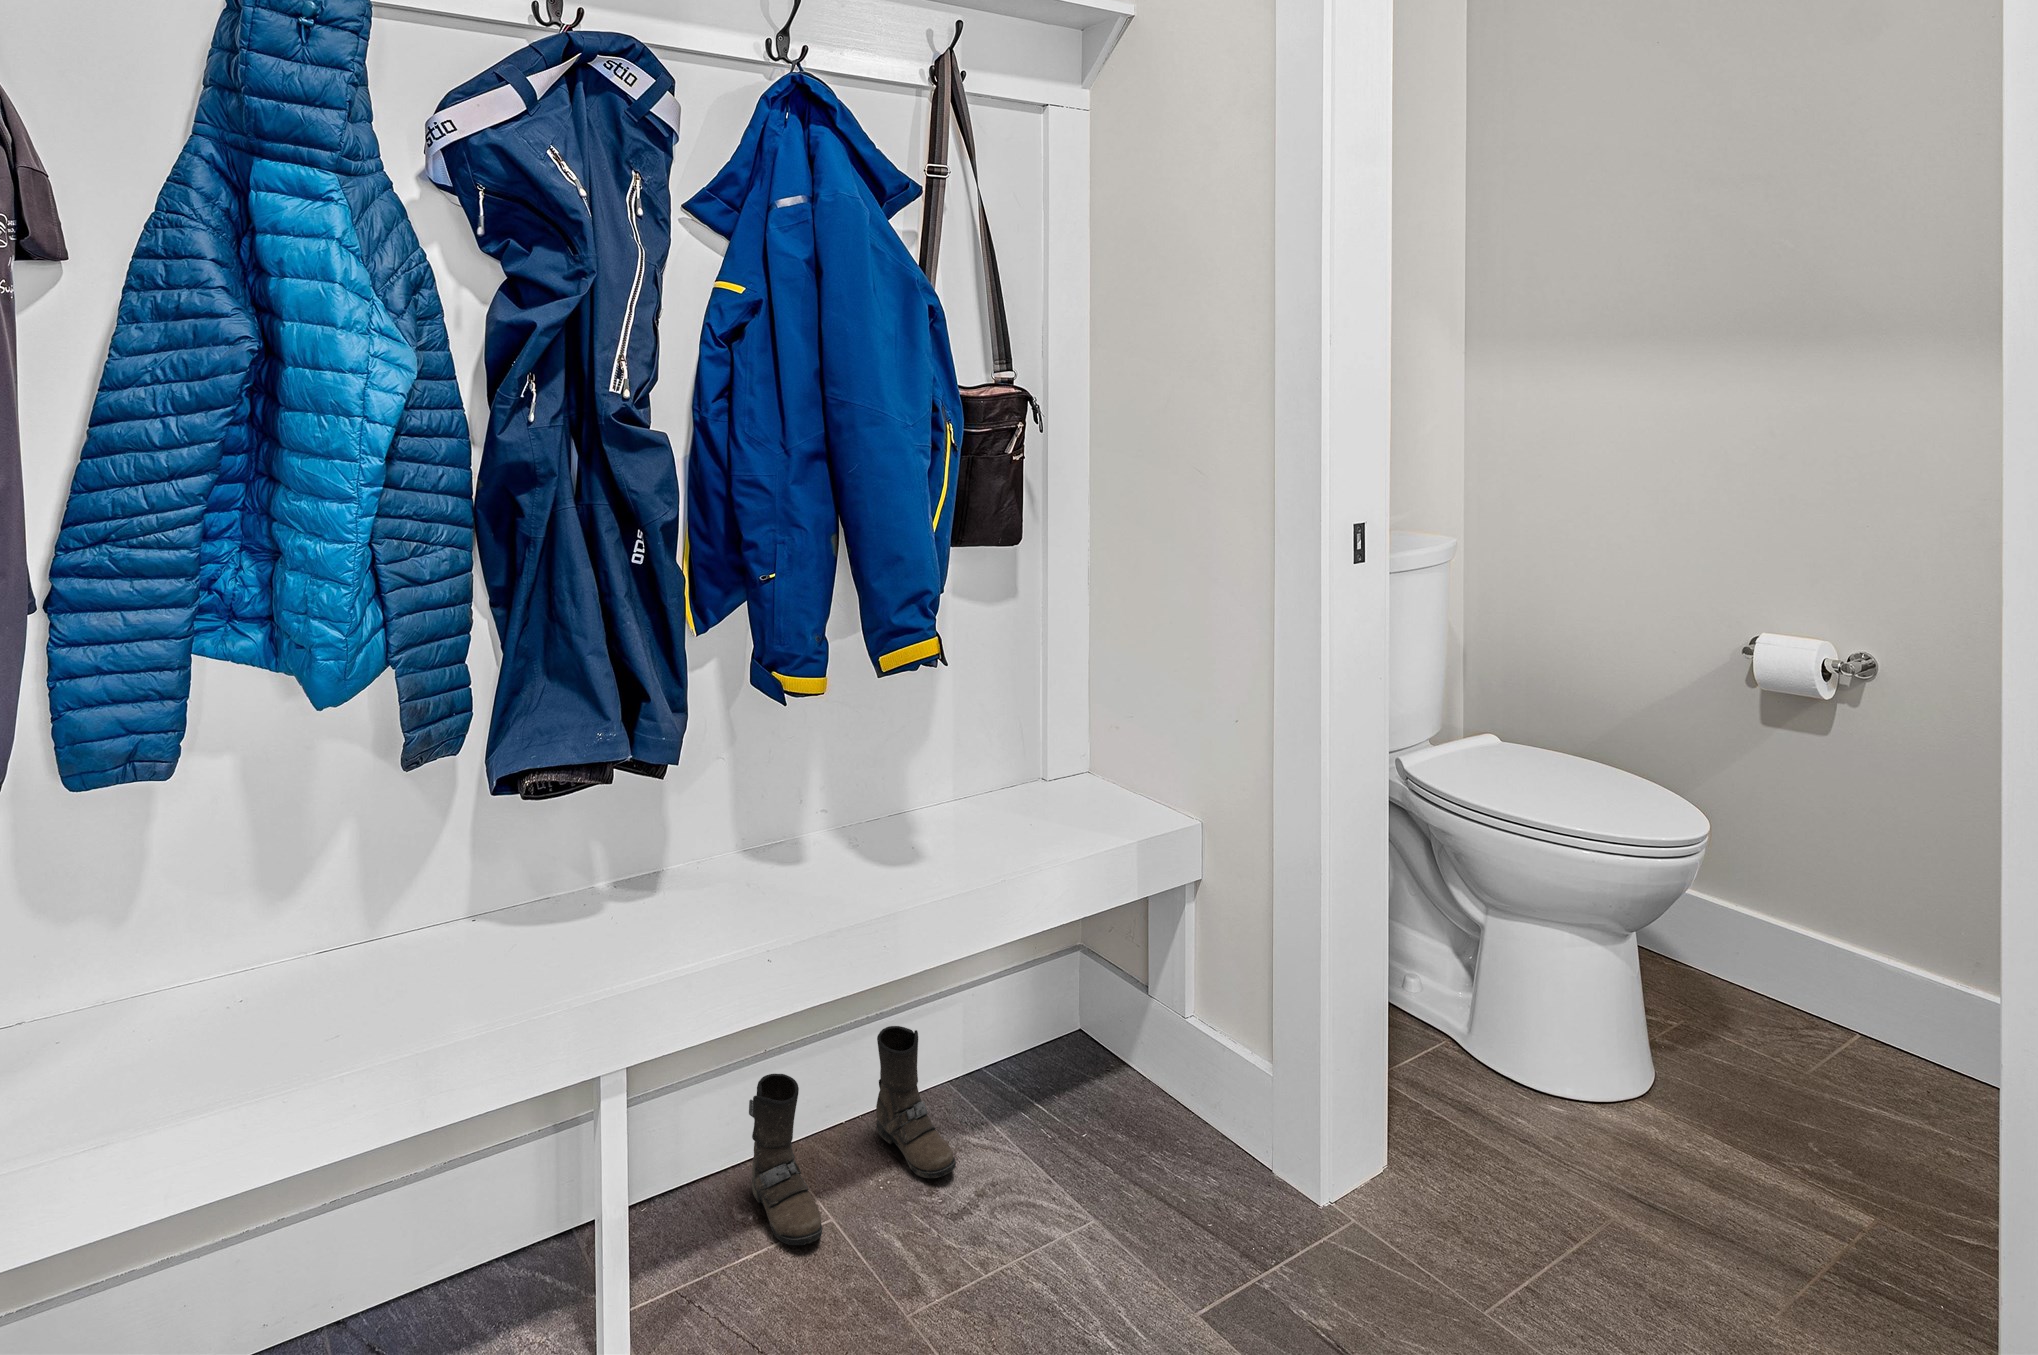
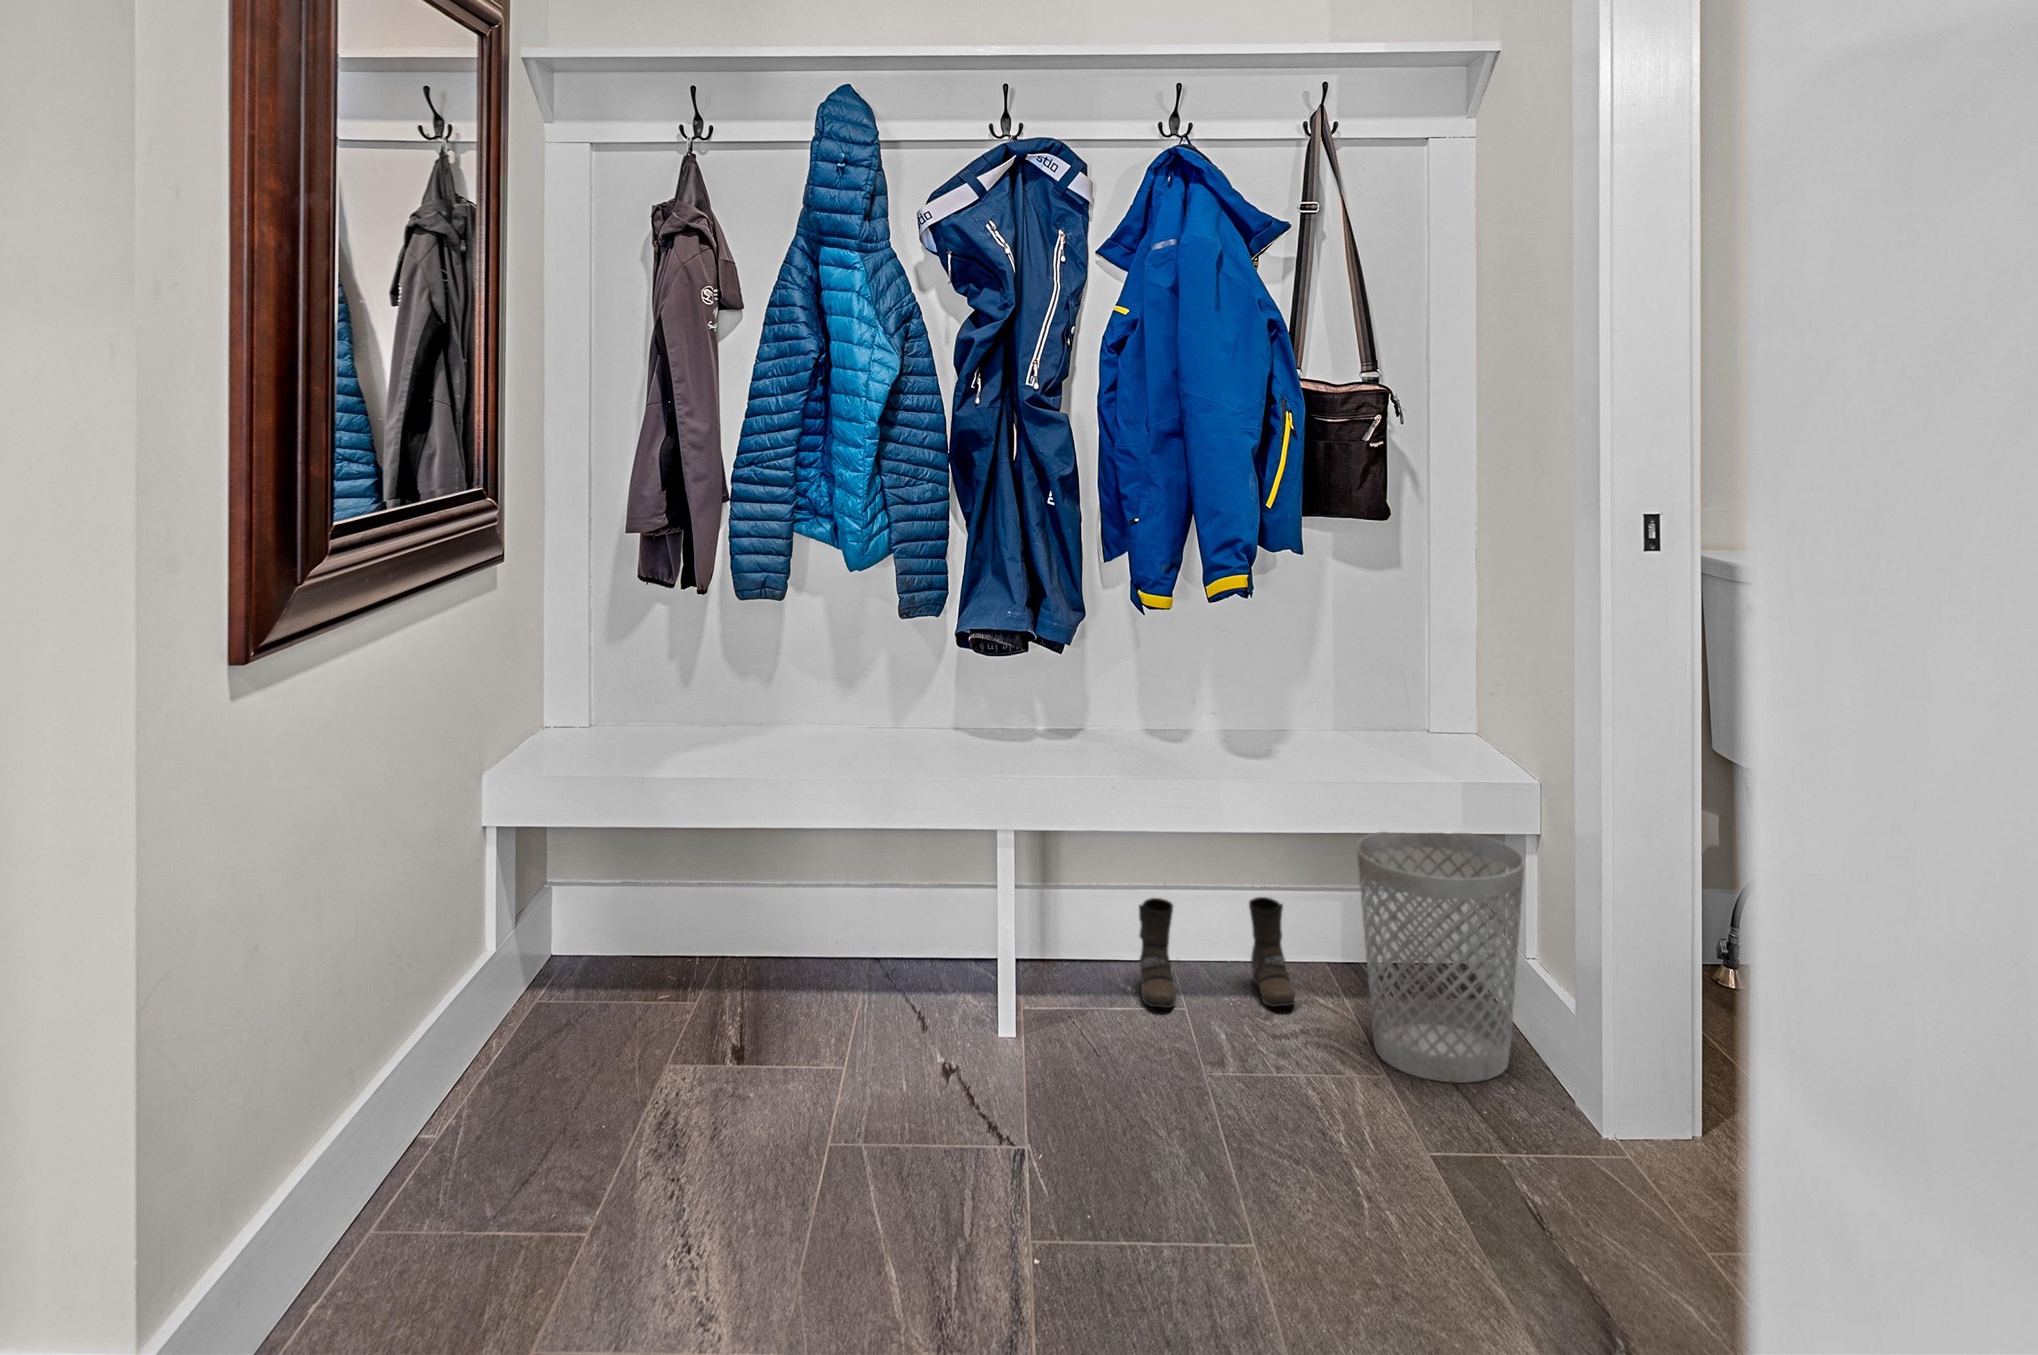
wastebasket: none [1056,902,1249,1238] -> present [1357,832,1525,1083]

